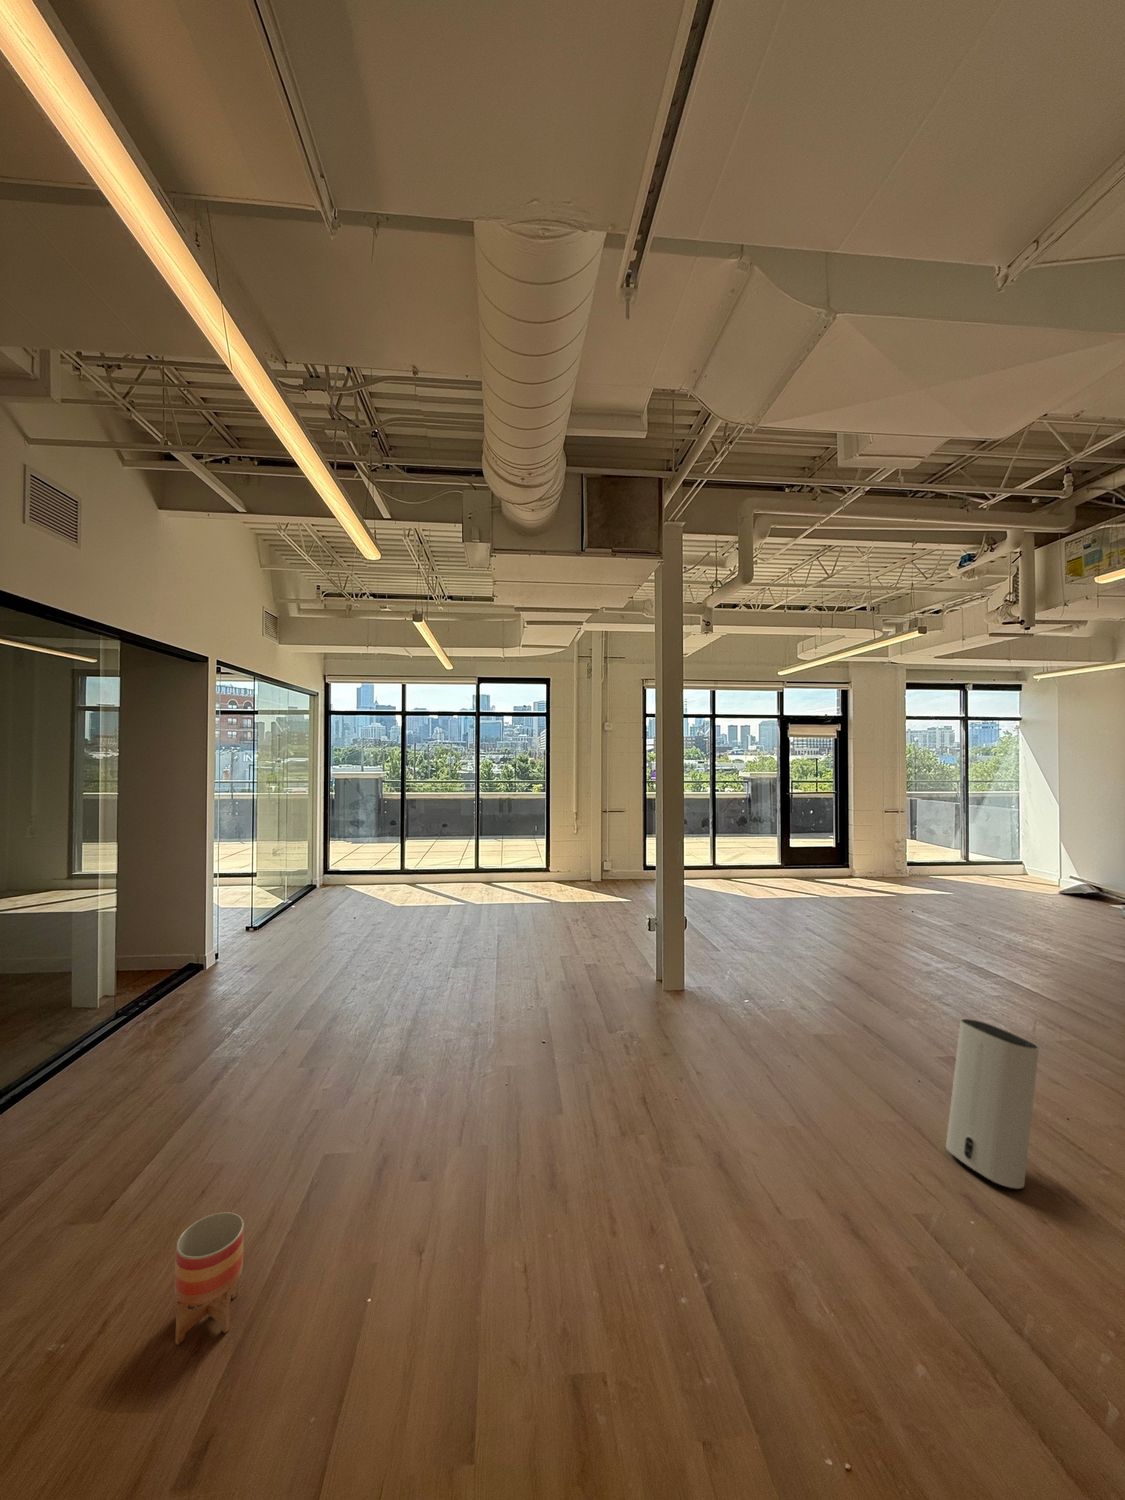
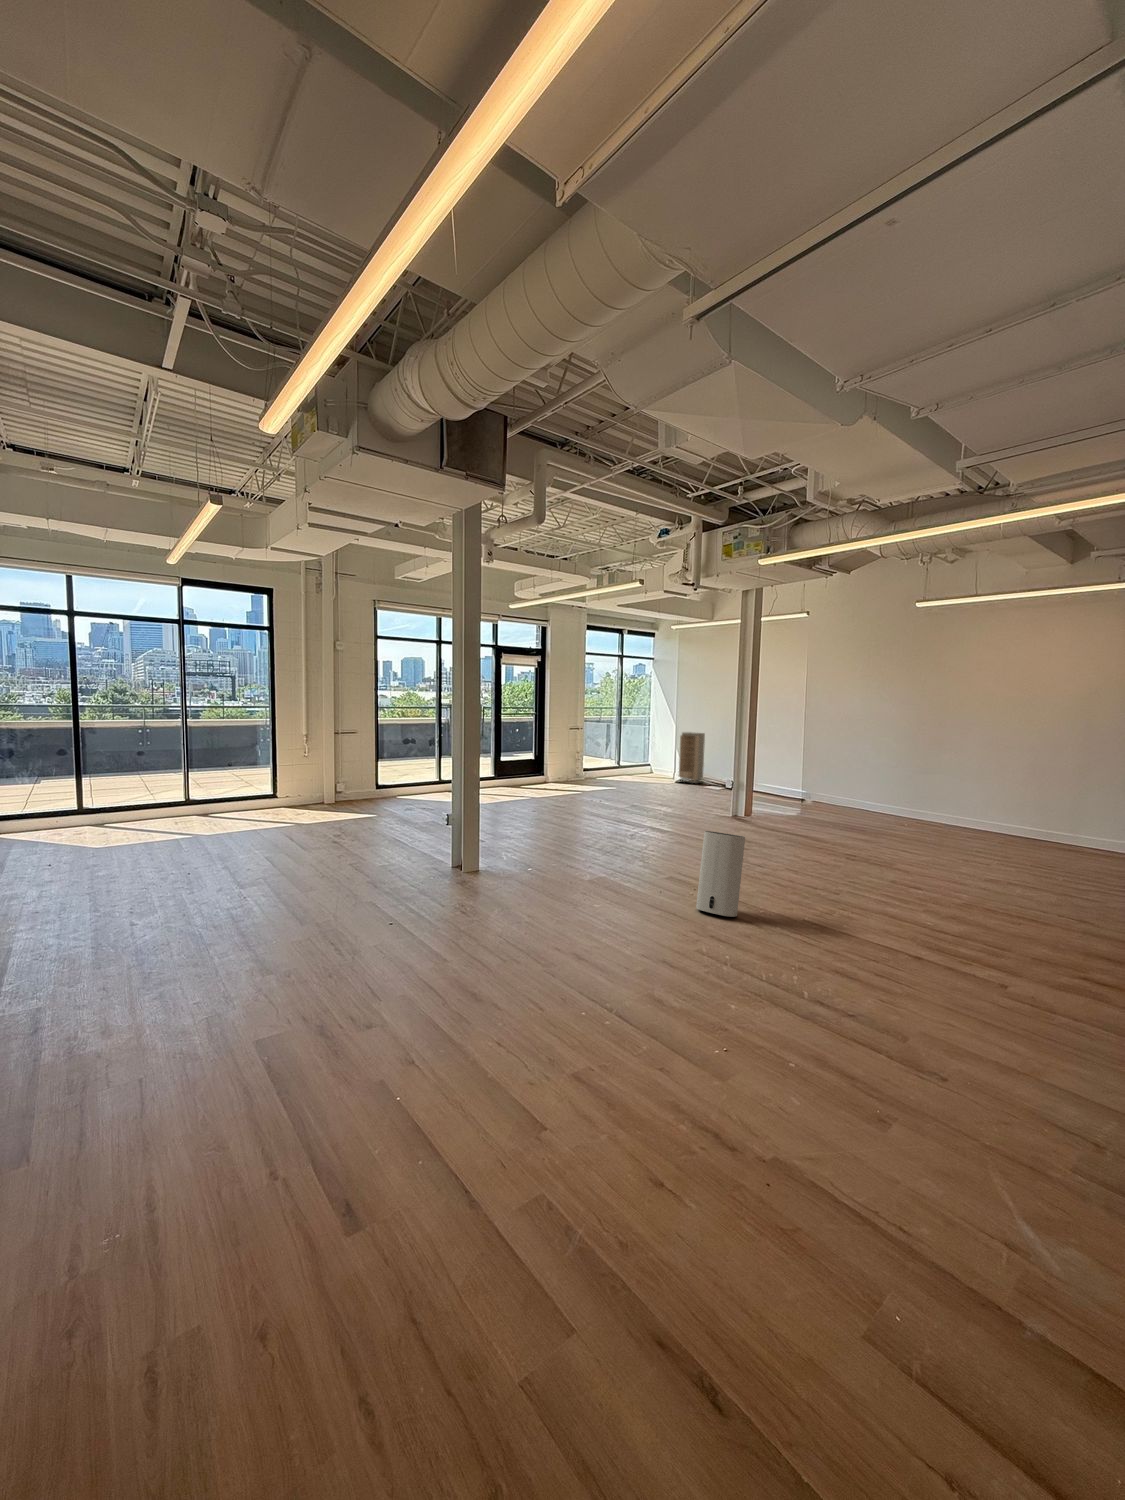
storage cabinet: none [1064,820,1111,894] -> present [679,732,705,783]
planter: present [174,1212,244,1345] -> none [279,1029,335,1129]

